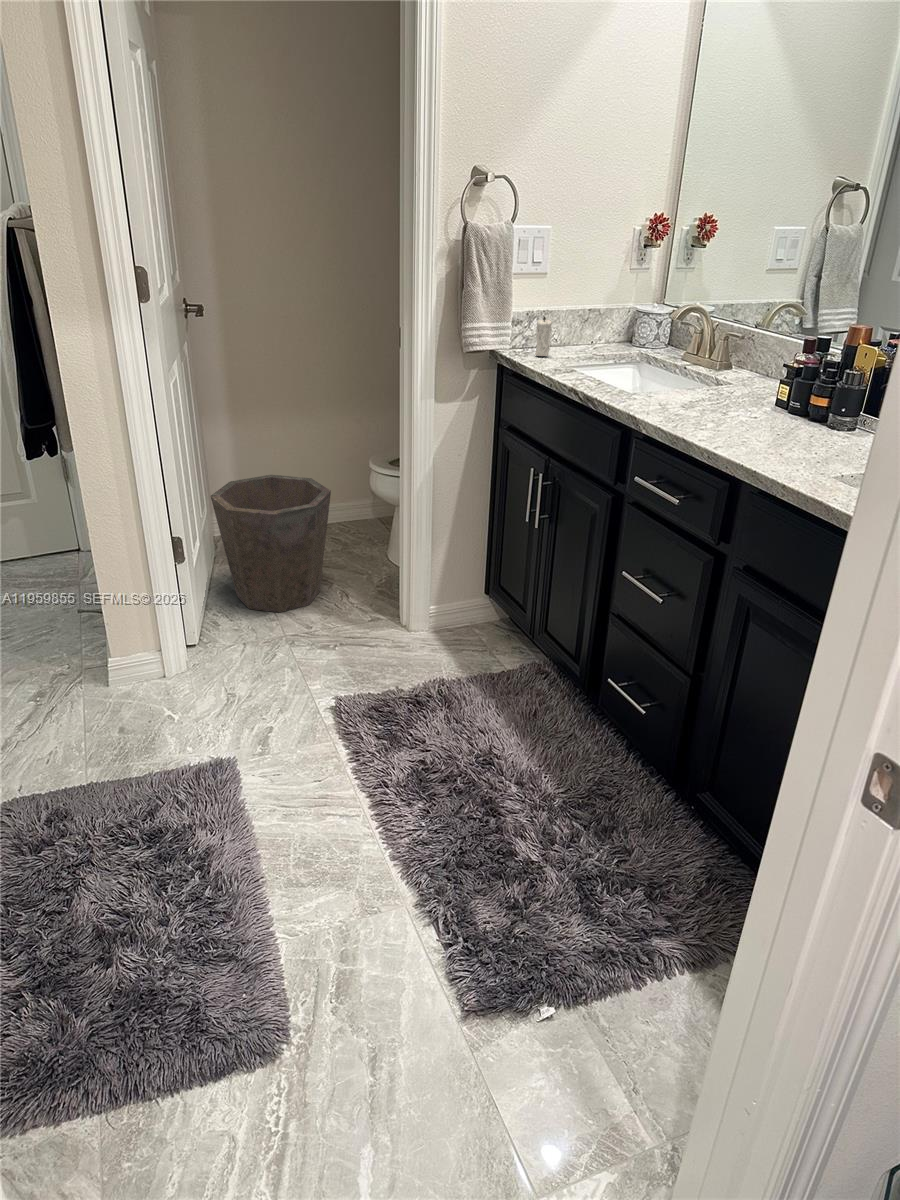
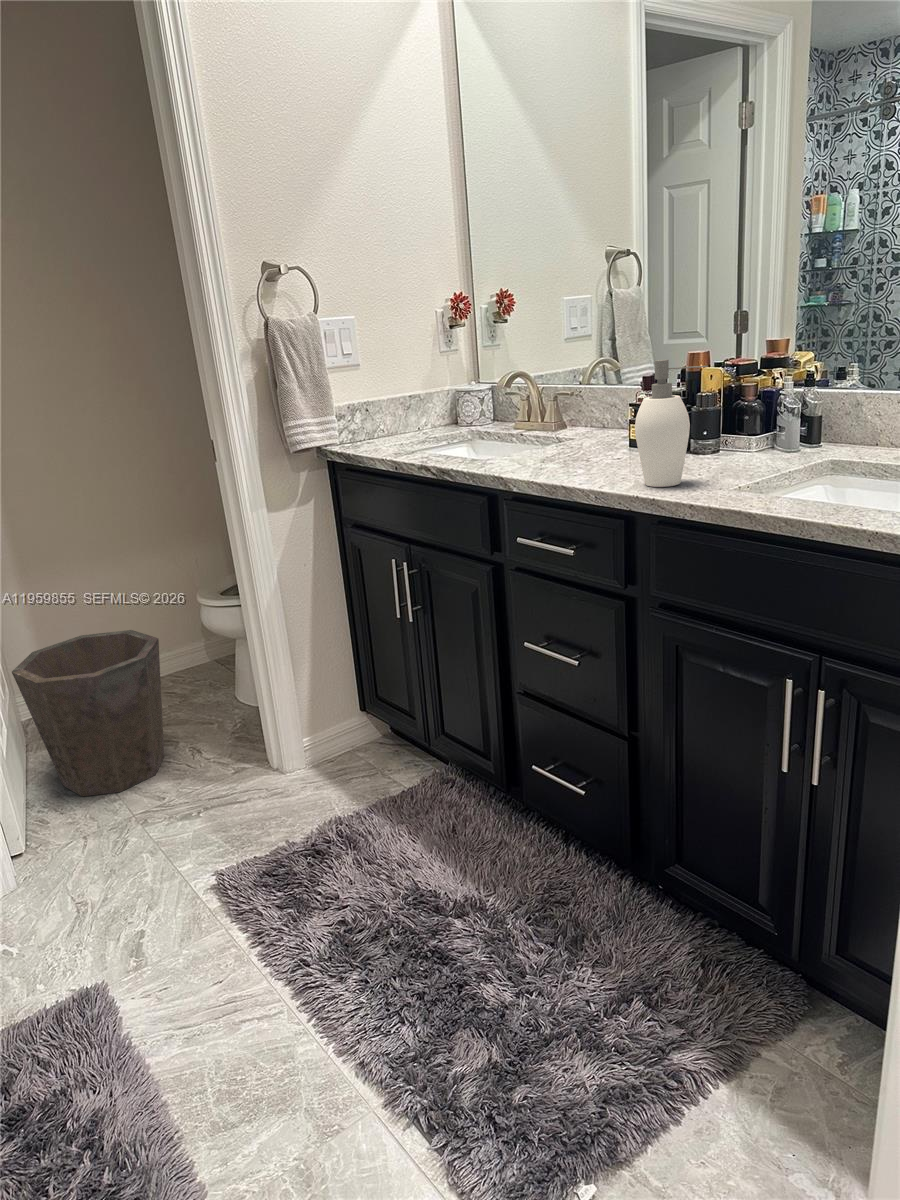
candle: present [535,319,552,356] -> none [360,401,379,447]
soap dispenser: none [761,337,845,459] -> present [635,360,708,487]

